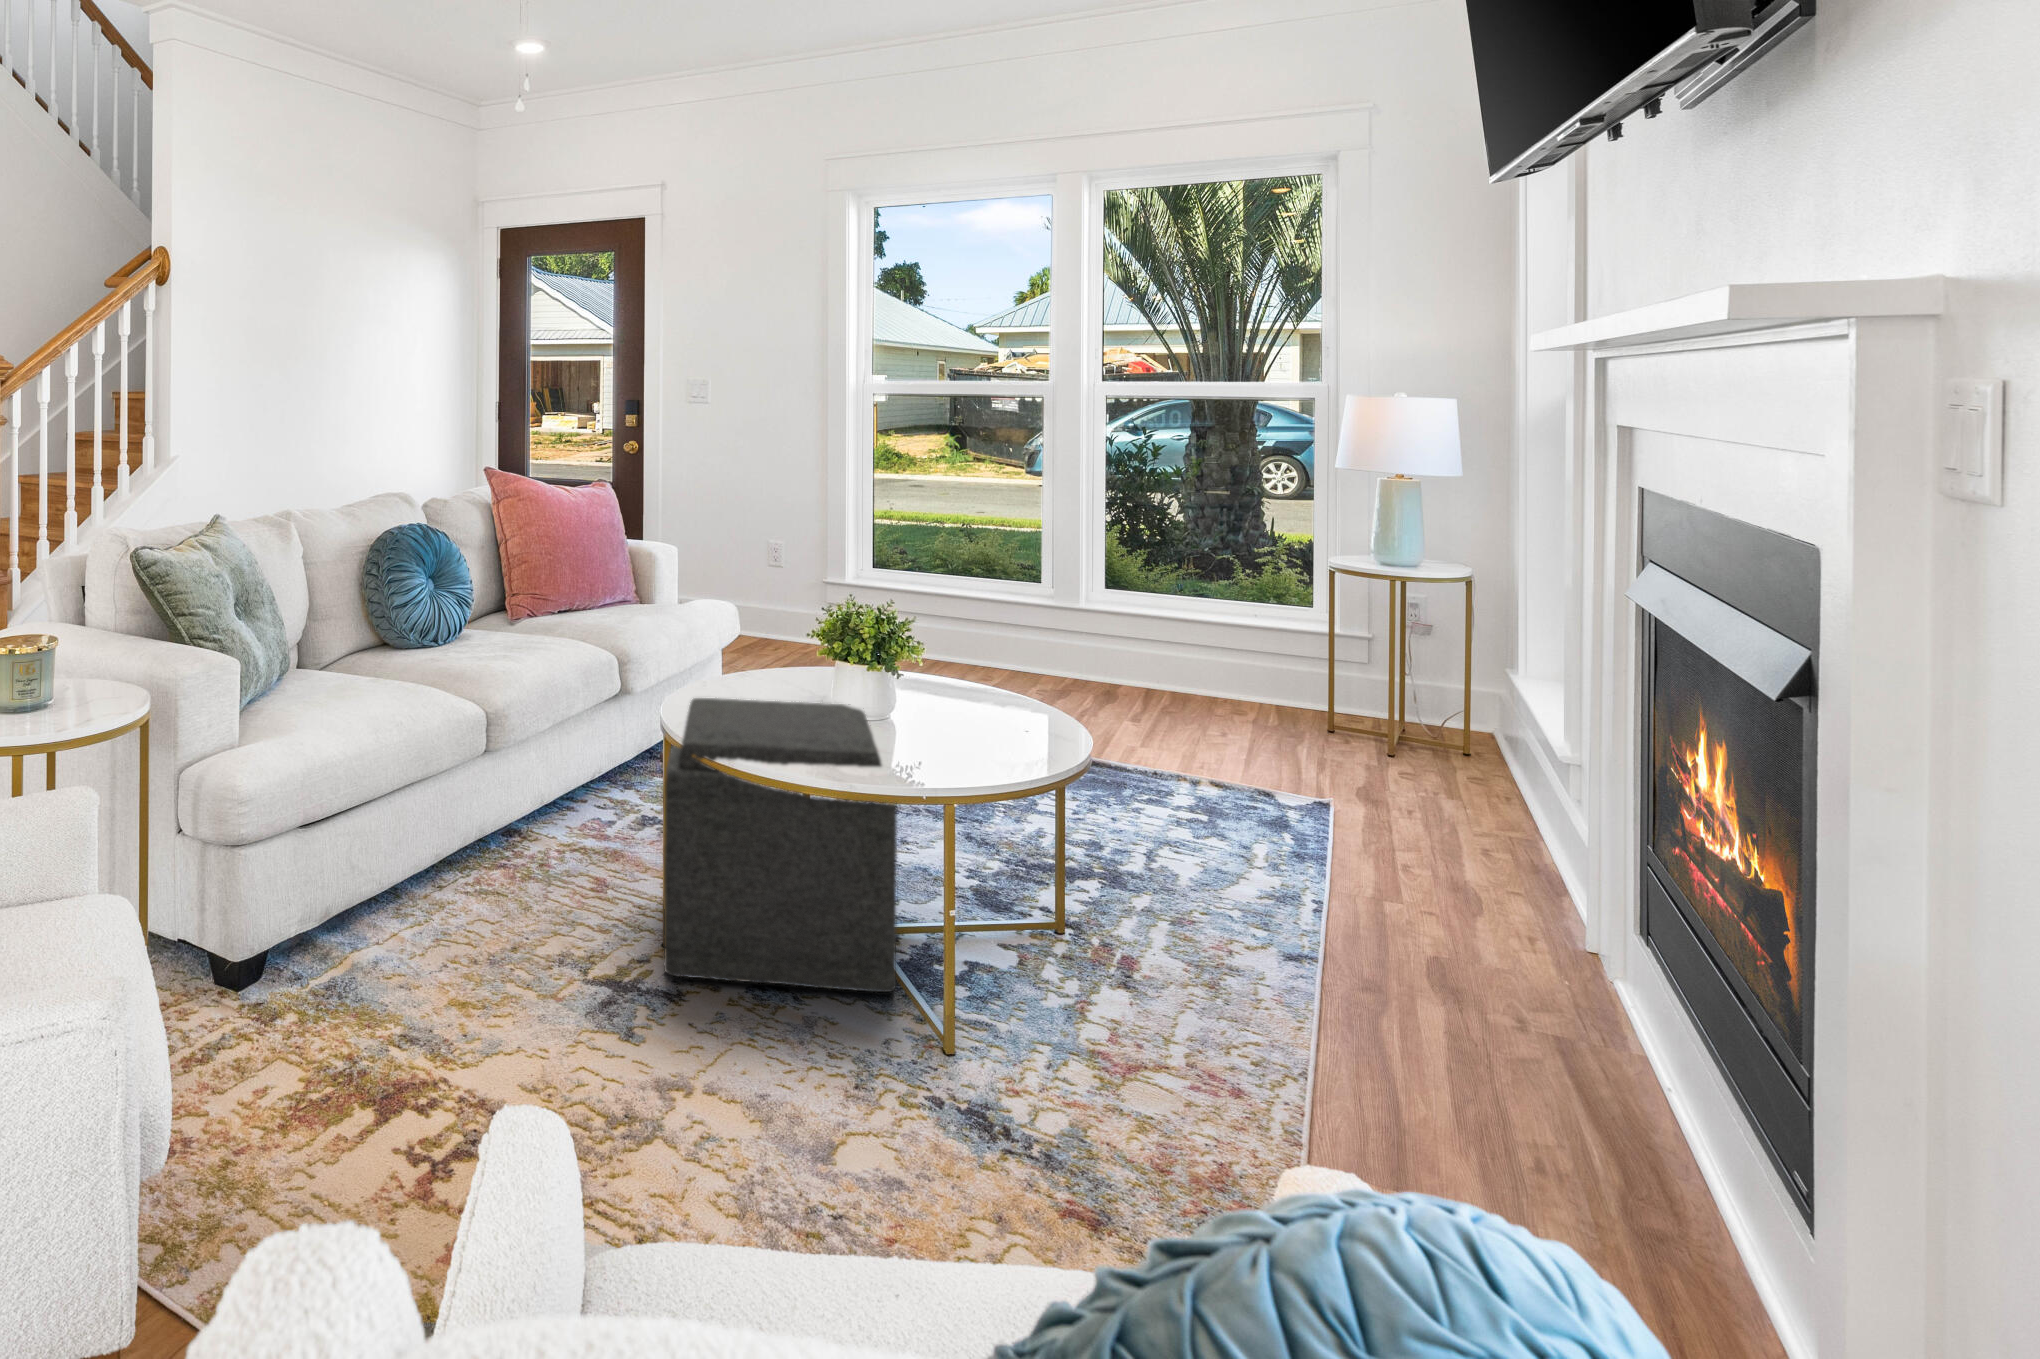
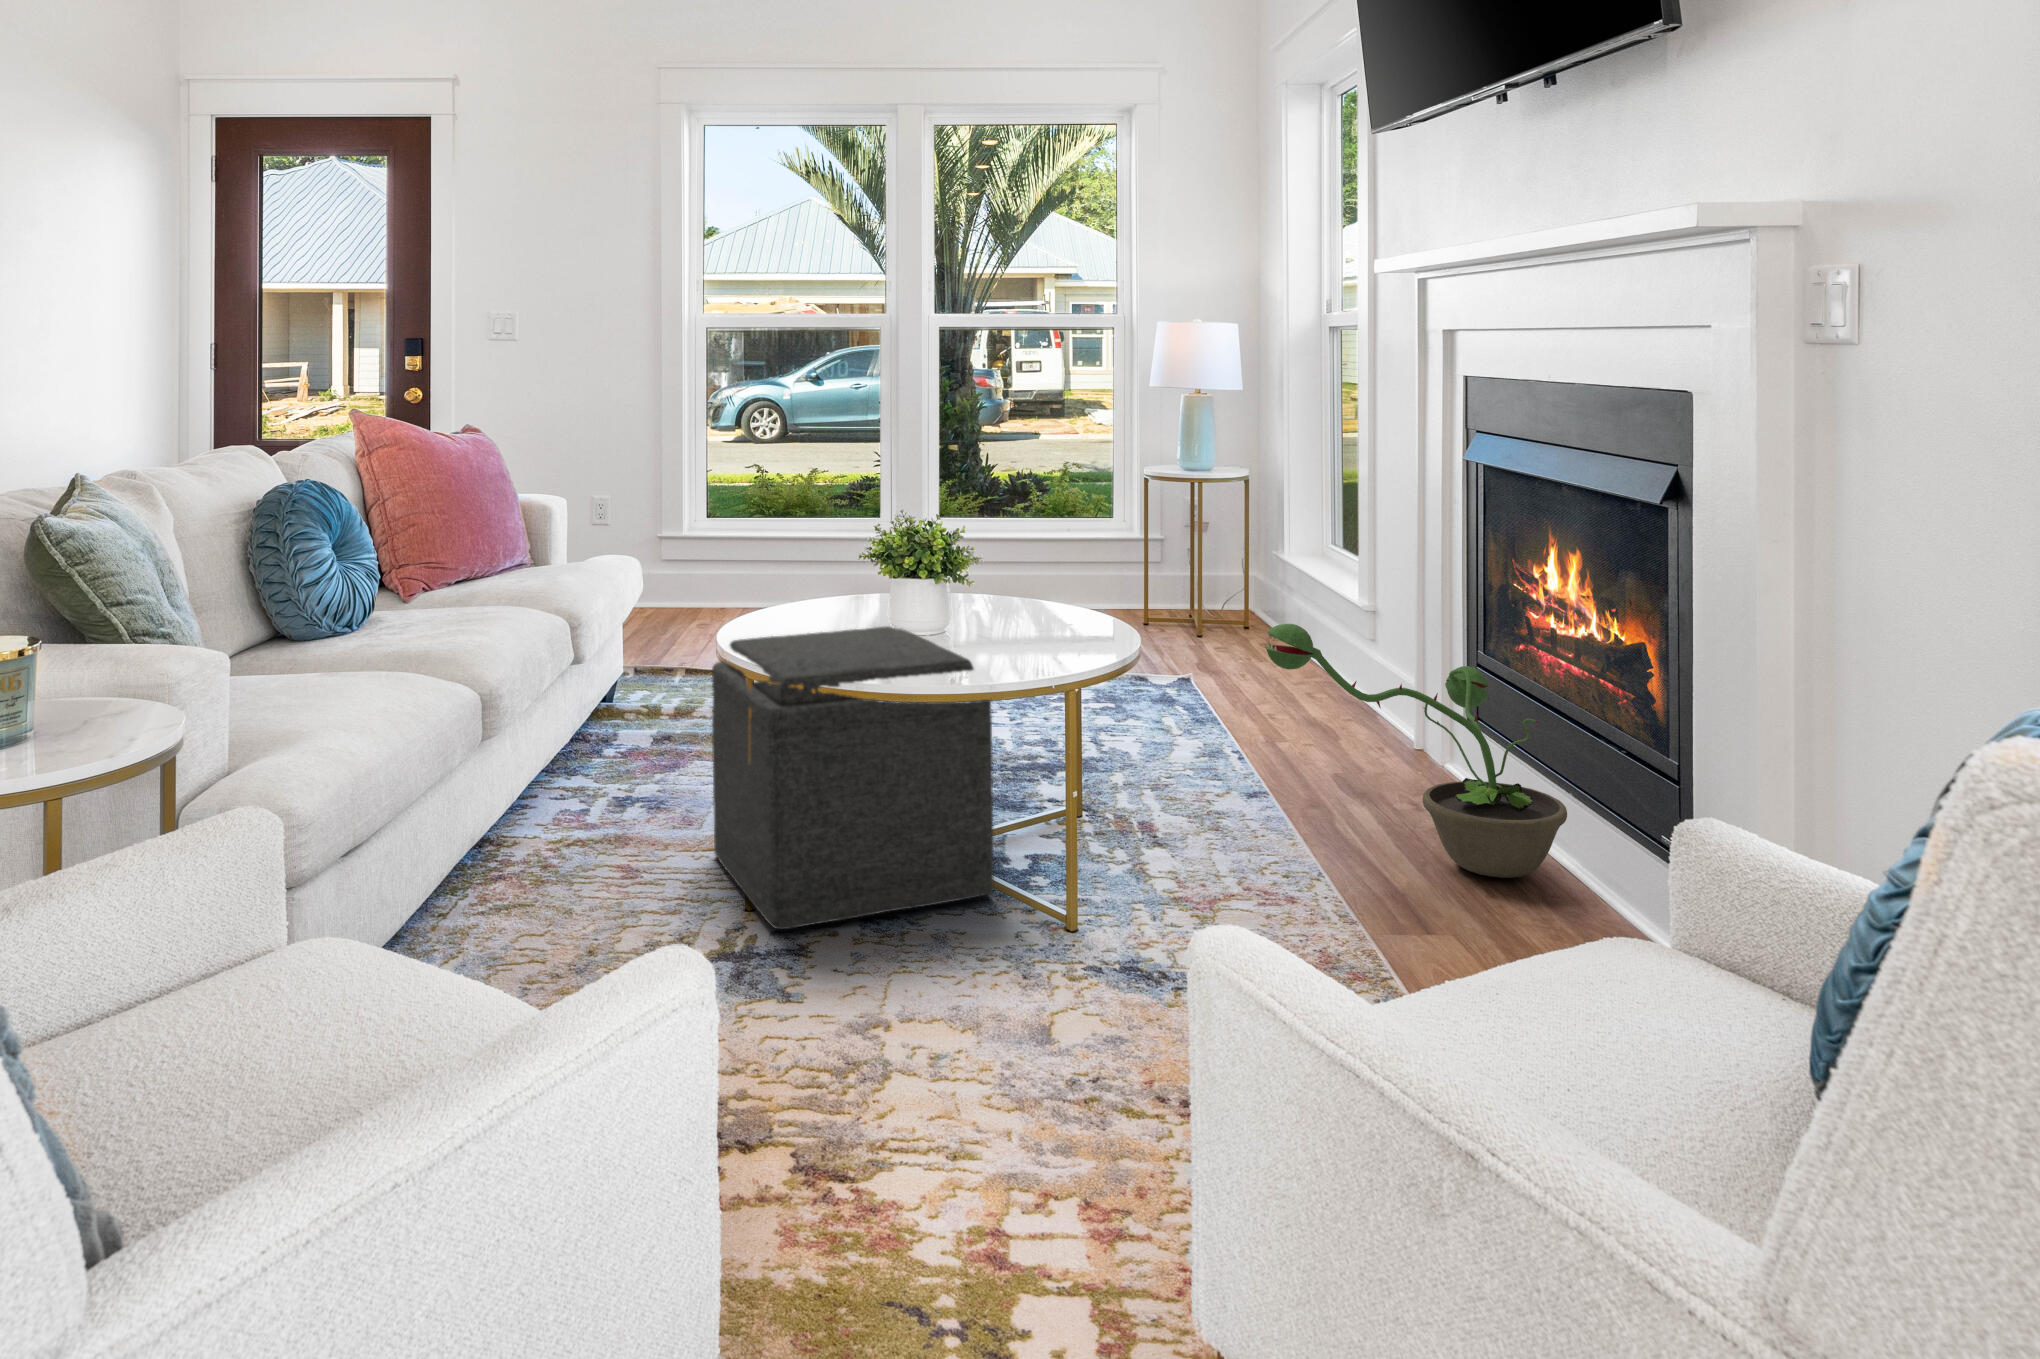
decorative plant: none [1233,770,1661,1144] -> present [1265,624,1567,878]

